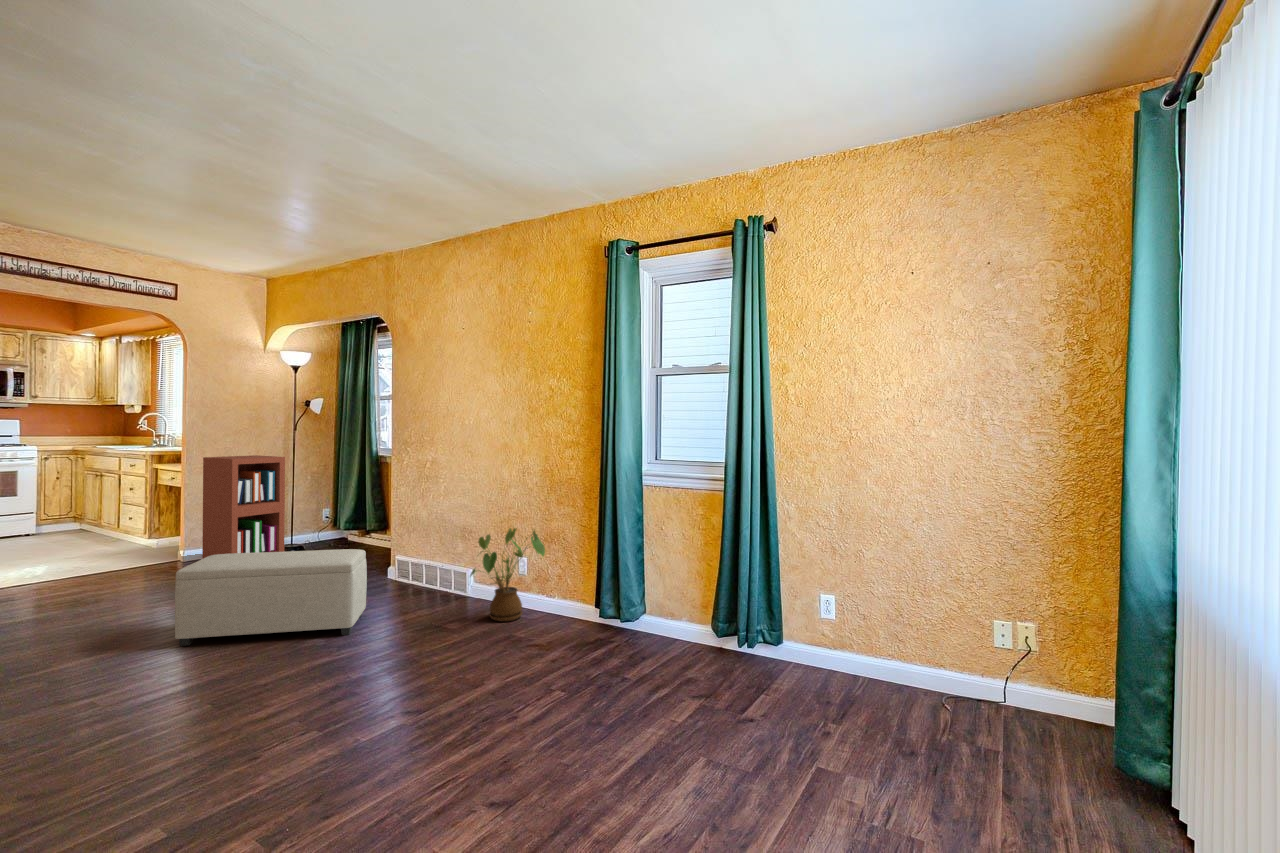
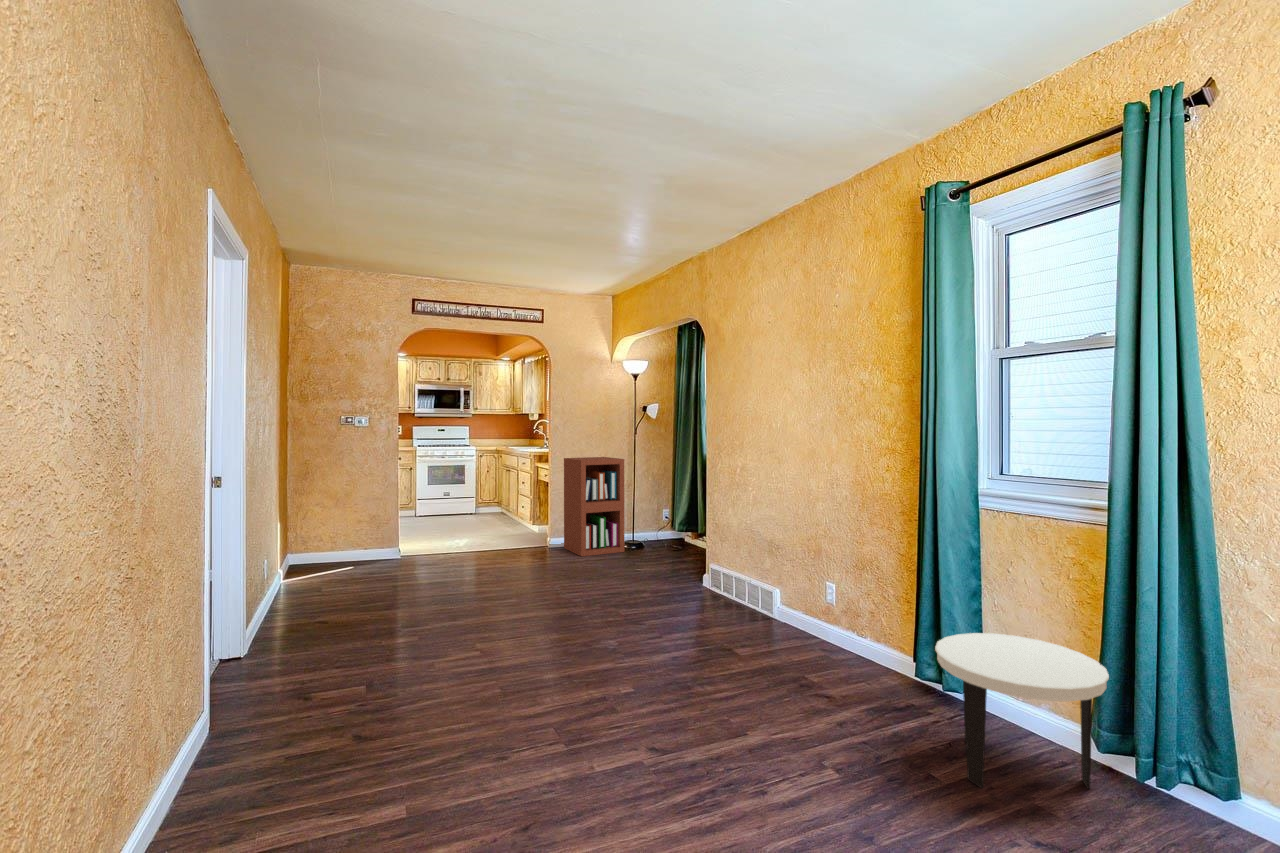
house plant: present [470,528,545,622] -> none [760,550,848,661]
ottoman: present [175,549,367,646] -> none [508,548,665,643]
side table: none [624,570,726,675] -> present [935,633,1109,789]

